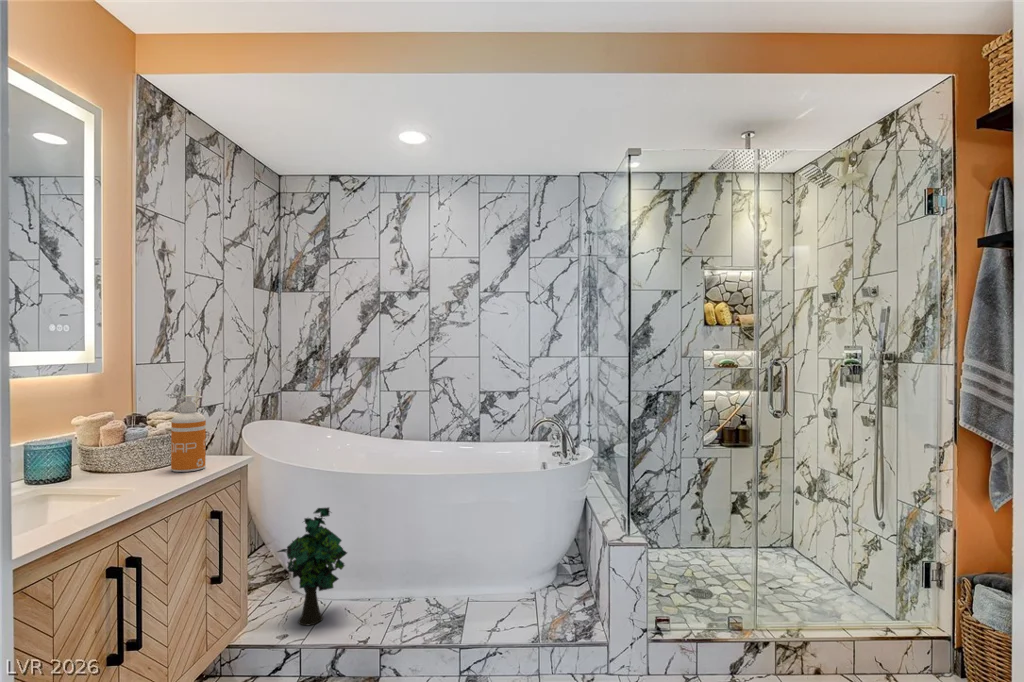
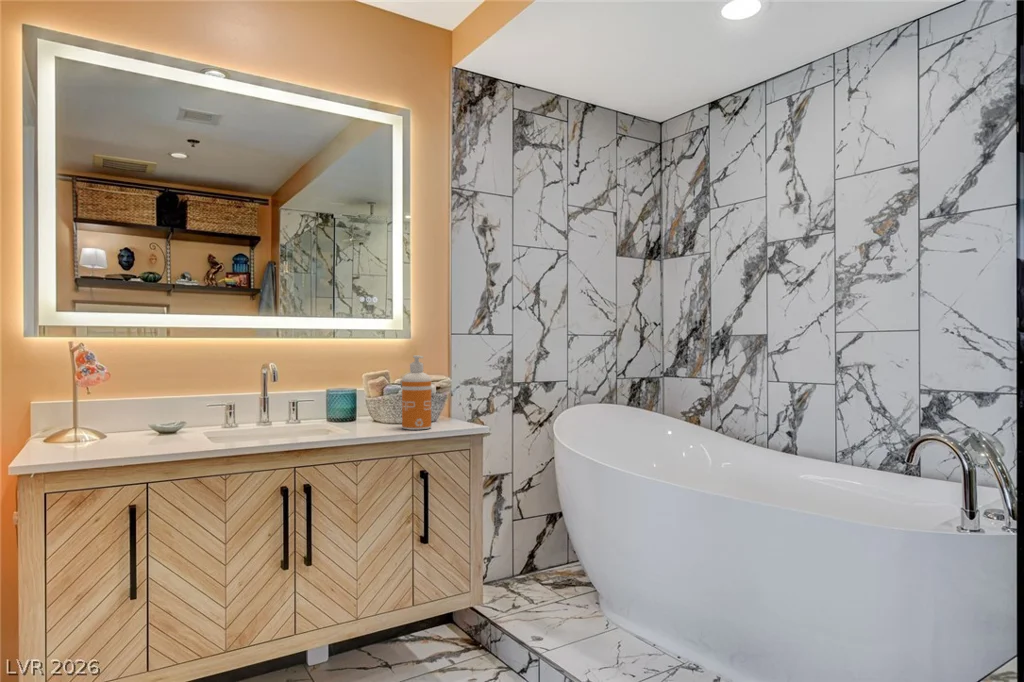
decorative plant: present [278,508,347,625] -> none [552,506,627,644]

